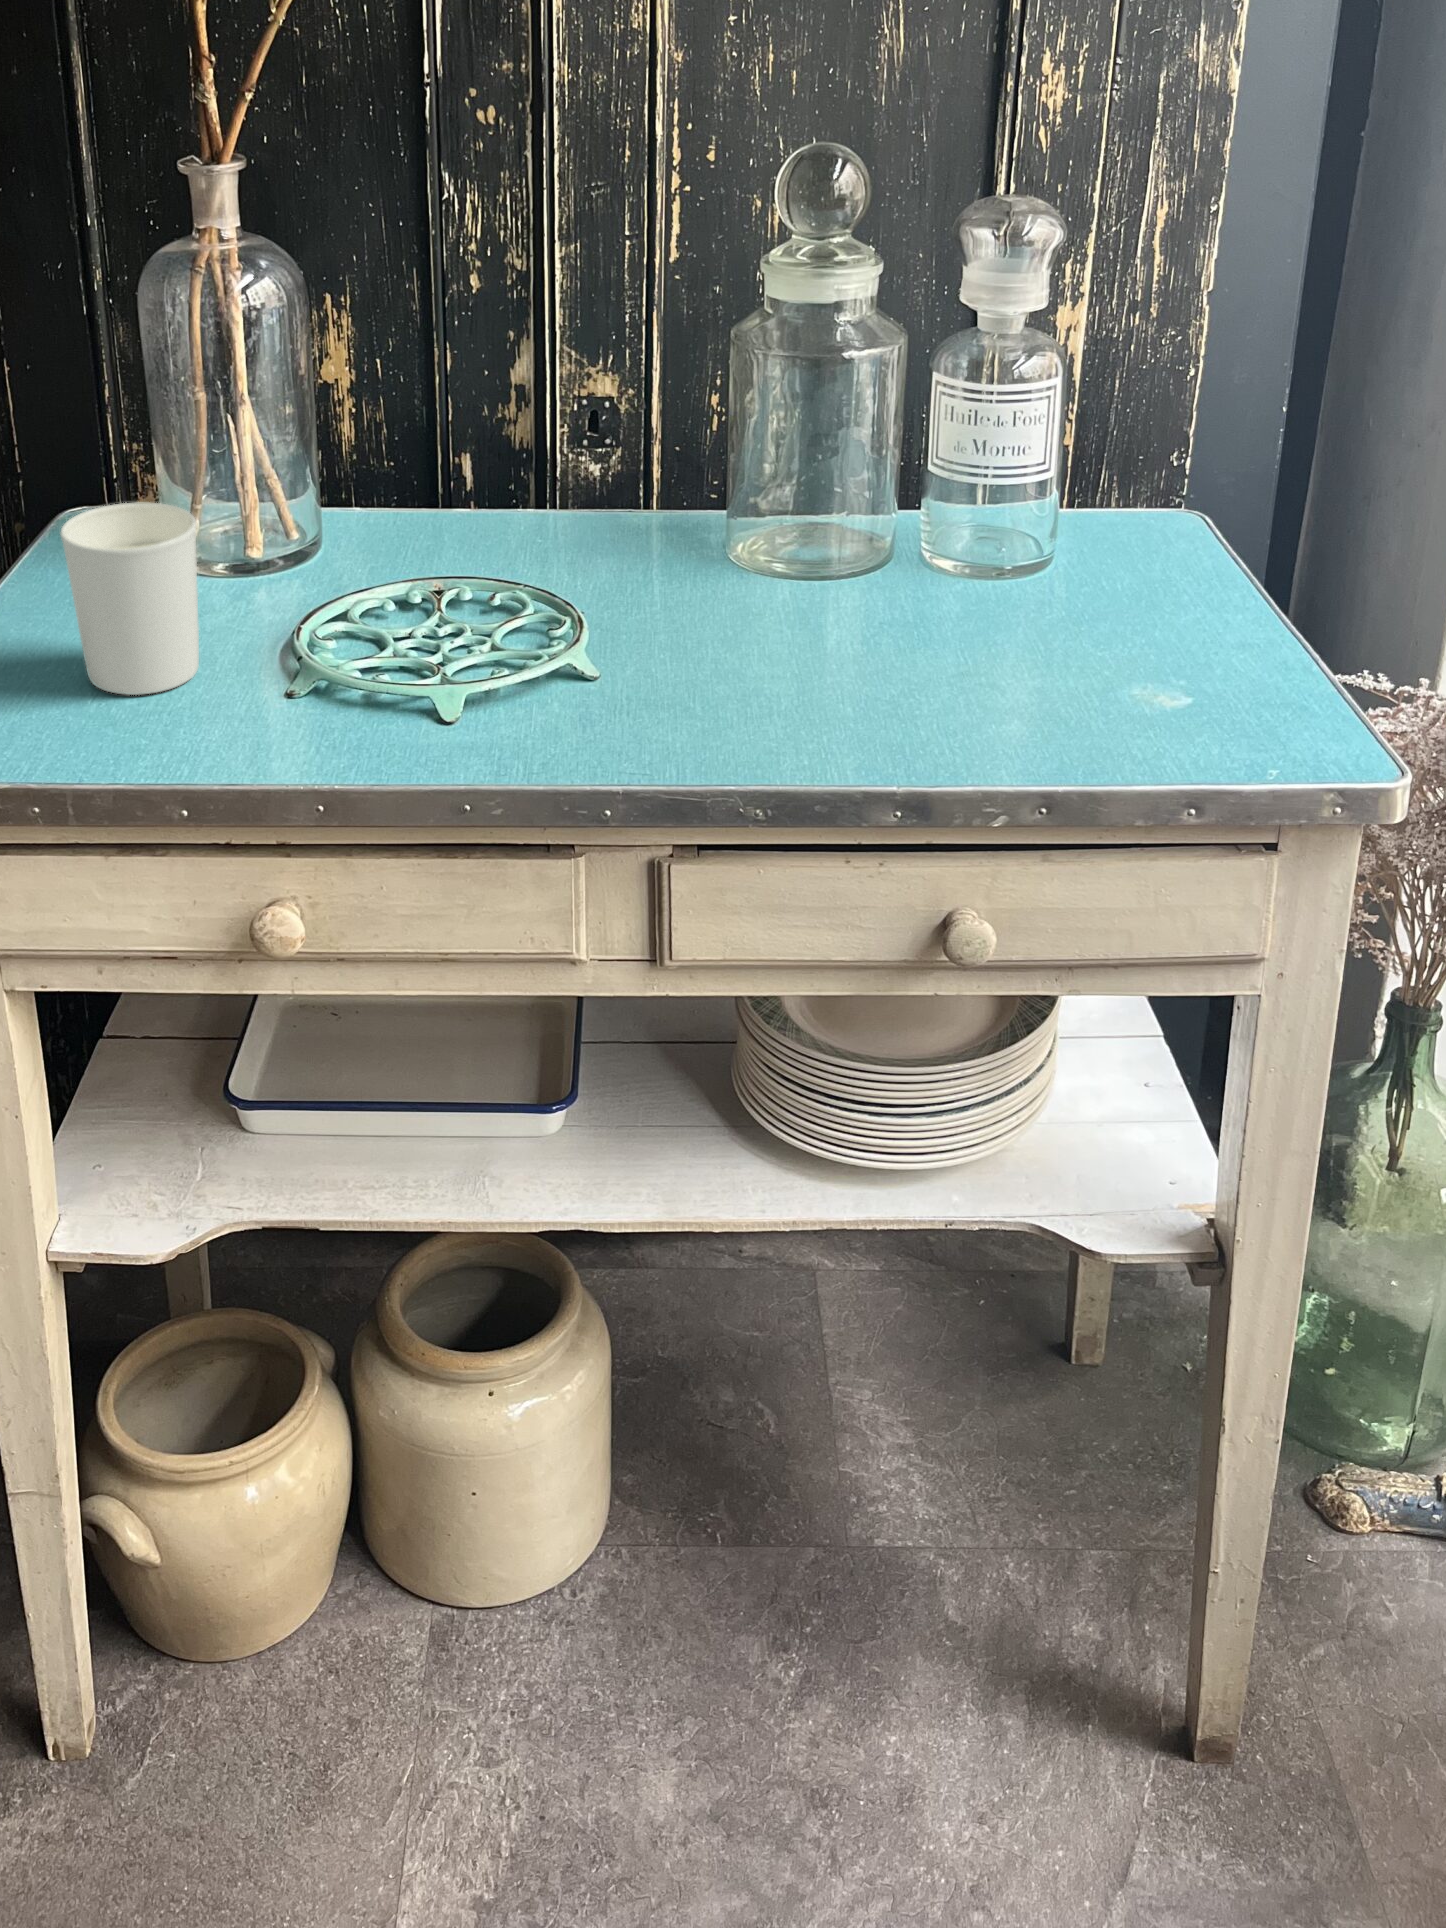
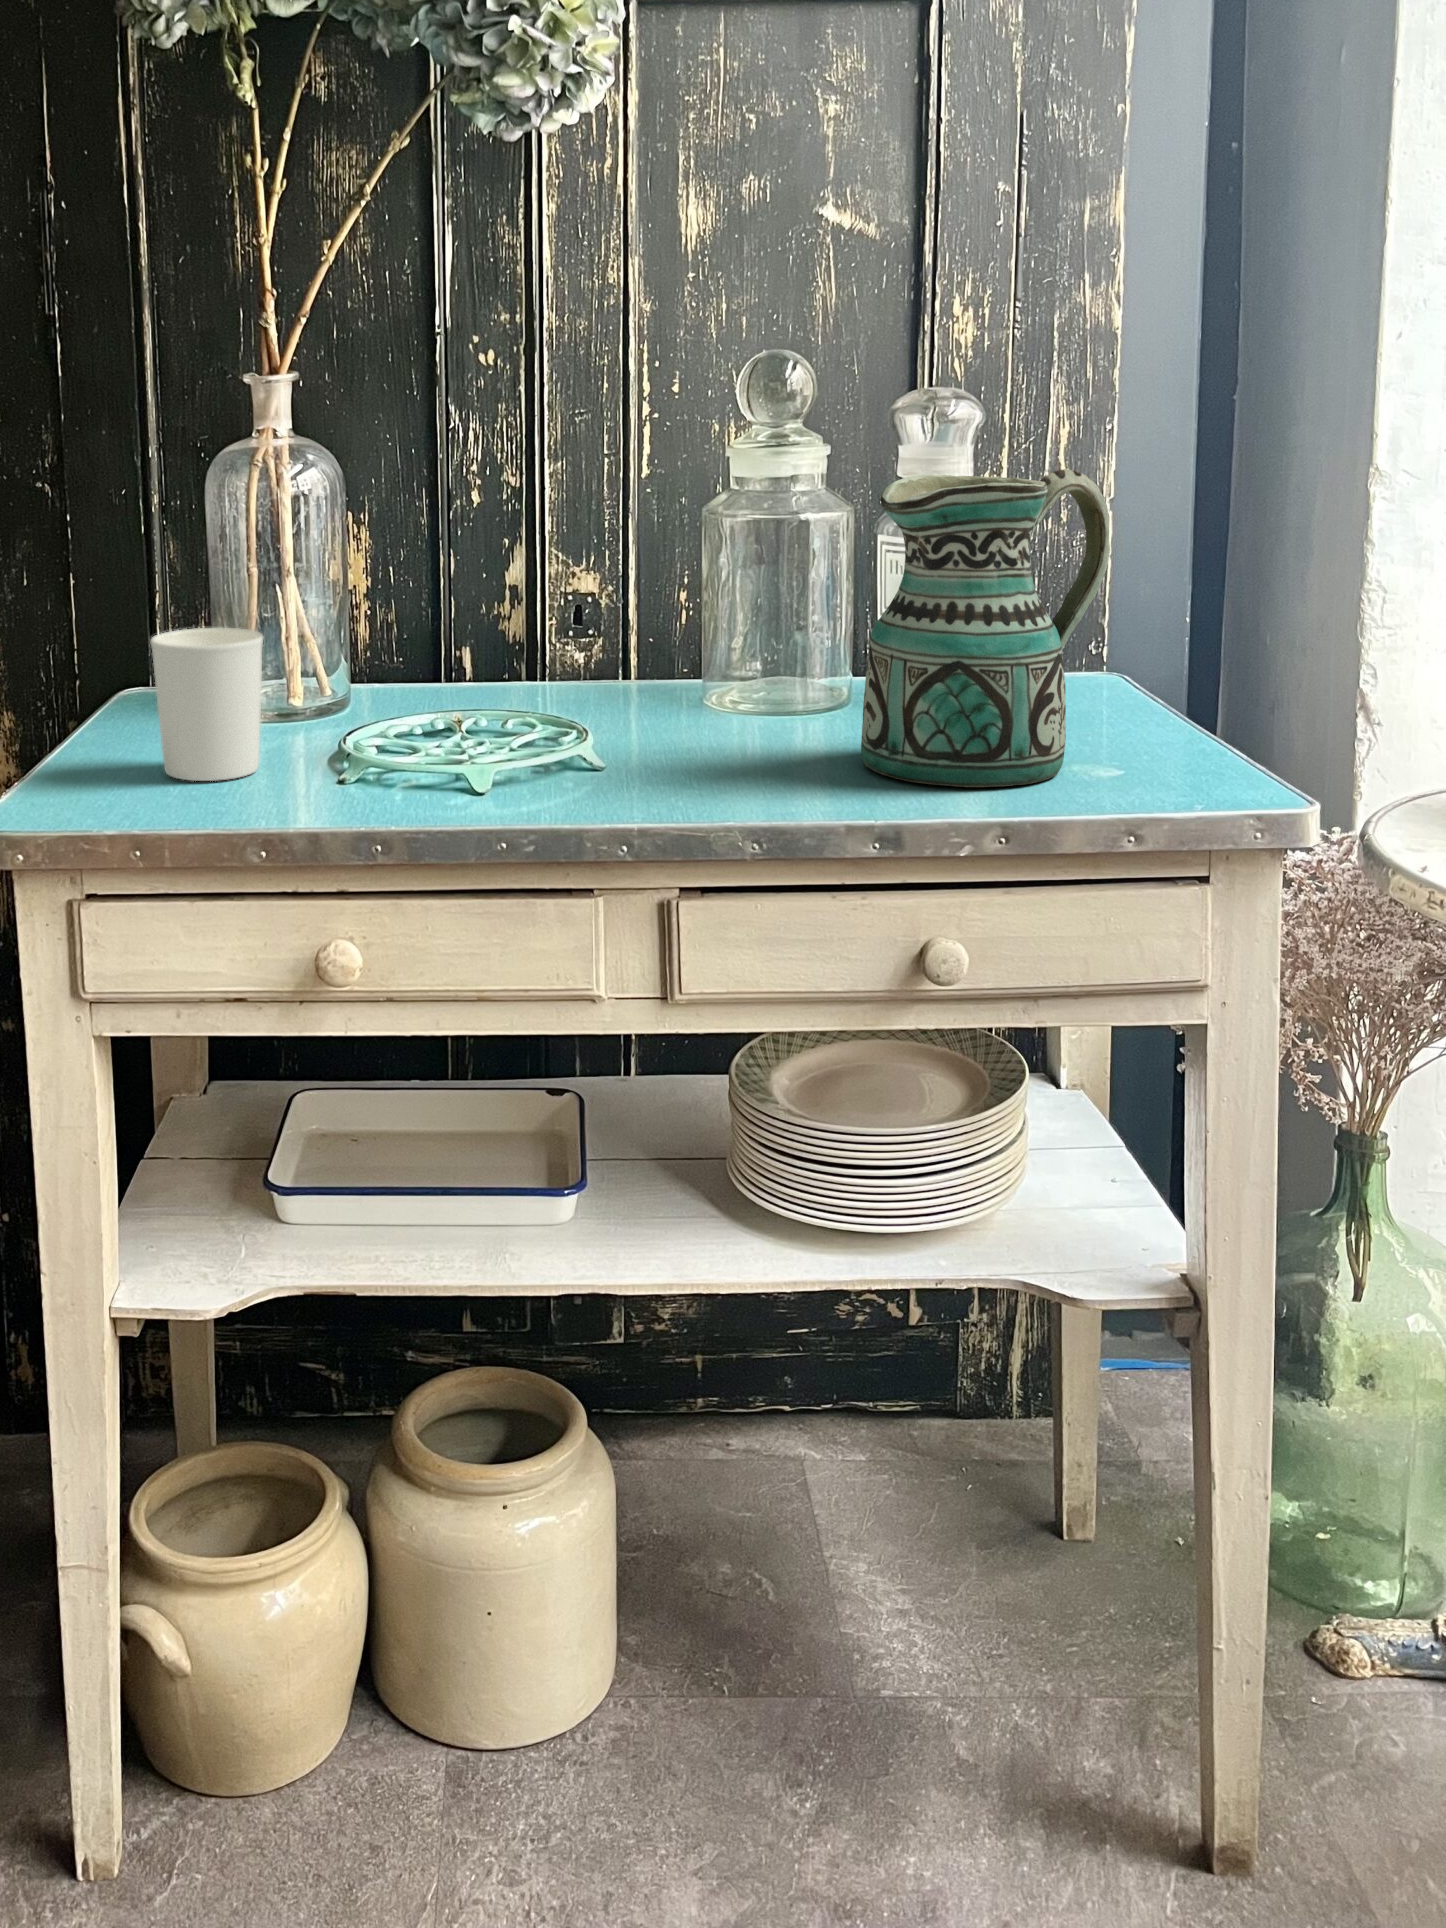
ceramic pitcher: none [892,347,1200,737] -> present [861,469,1110,787]

